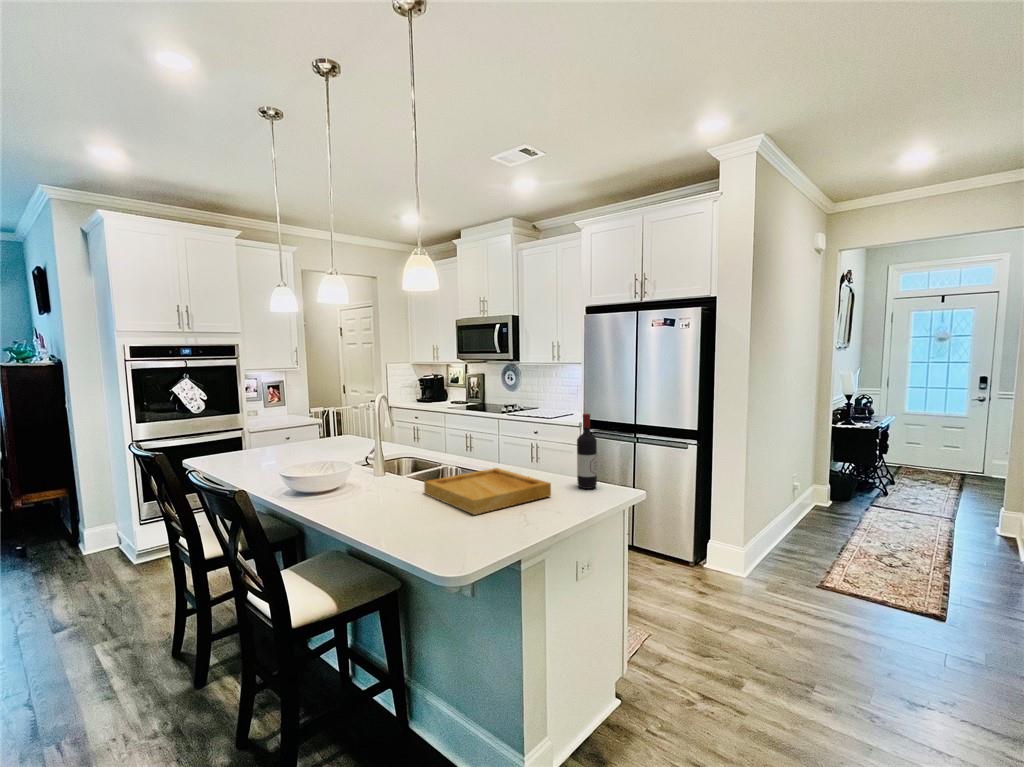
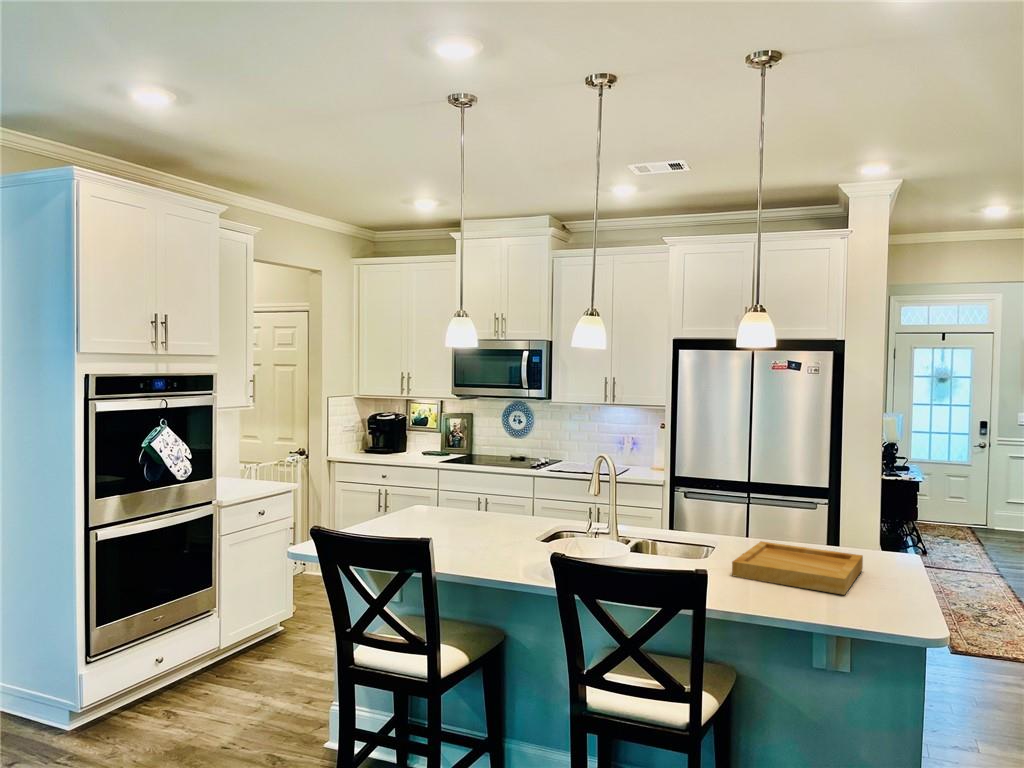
wine bottle: present [577,414,597,489] -> none [856,478,880,560]

